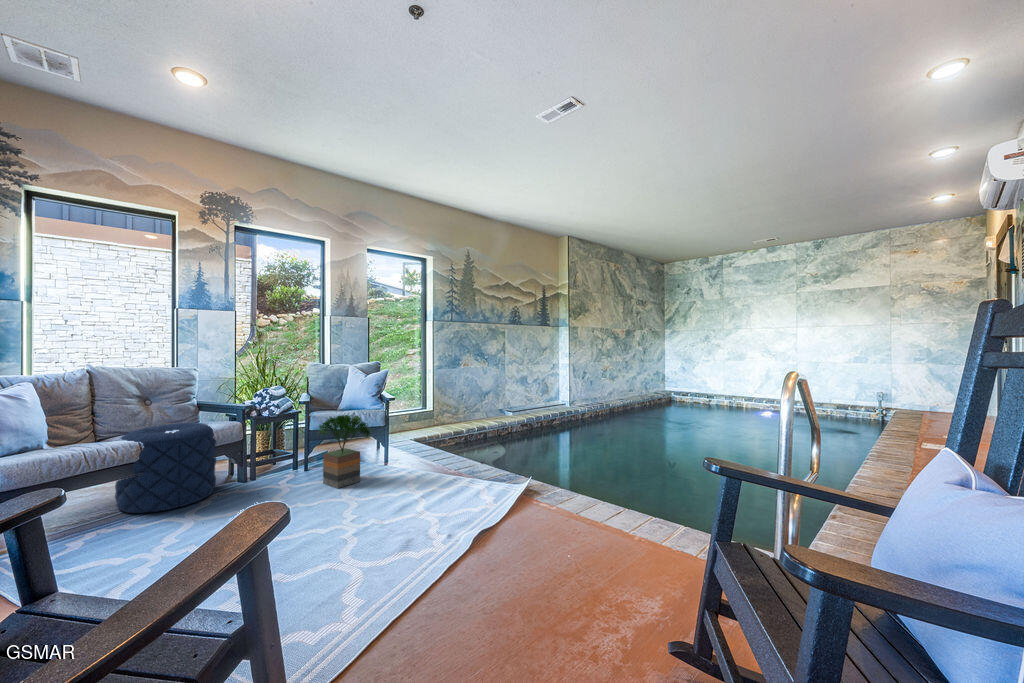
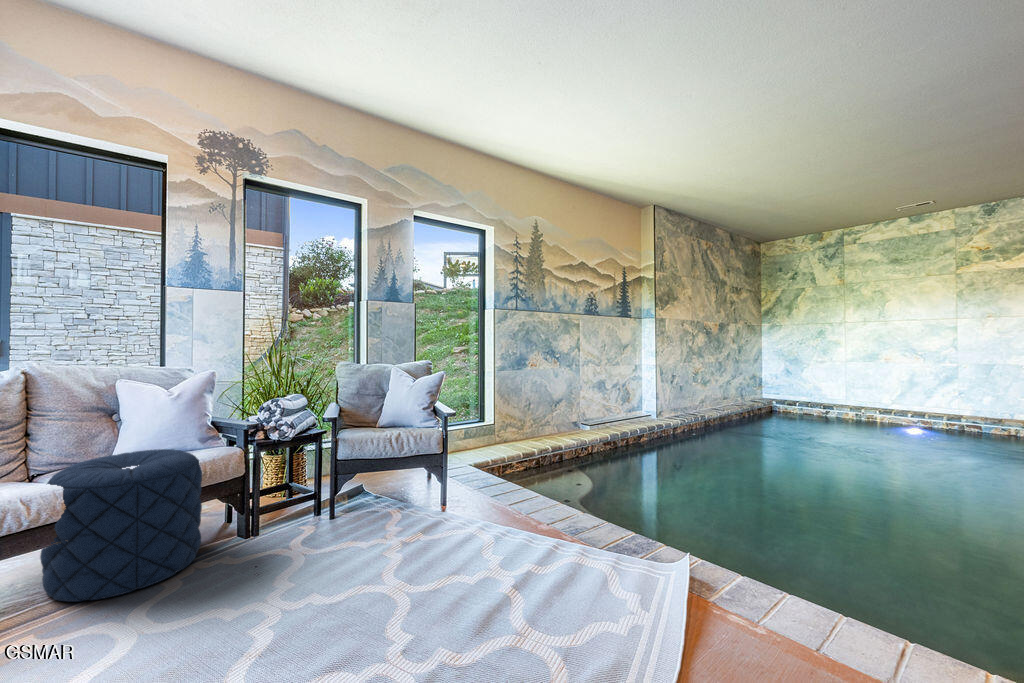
potted tree: present [319,415,371,488] -> none [349,438,431,556]

